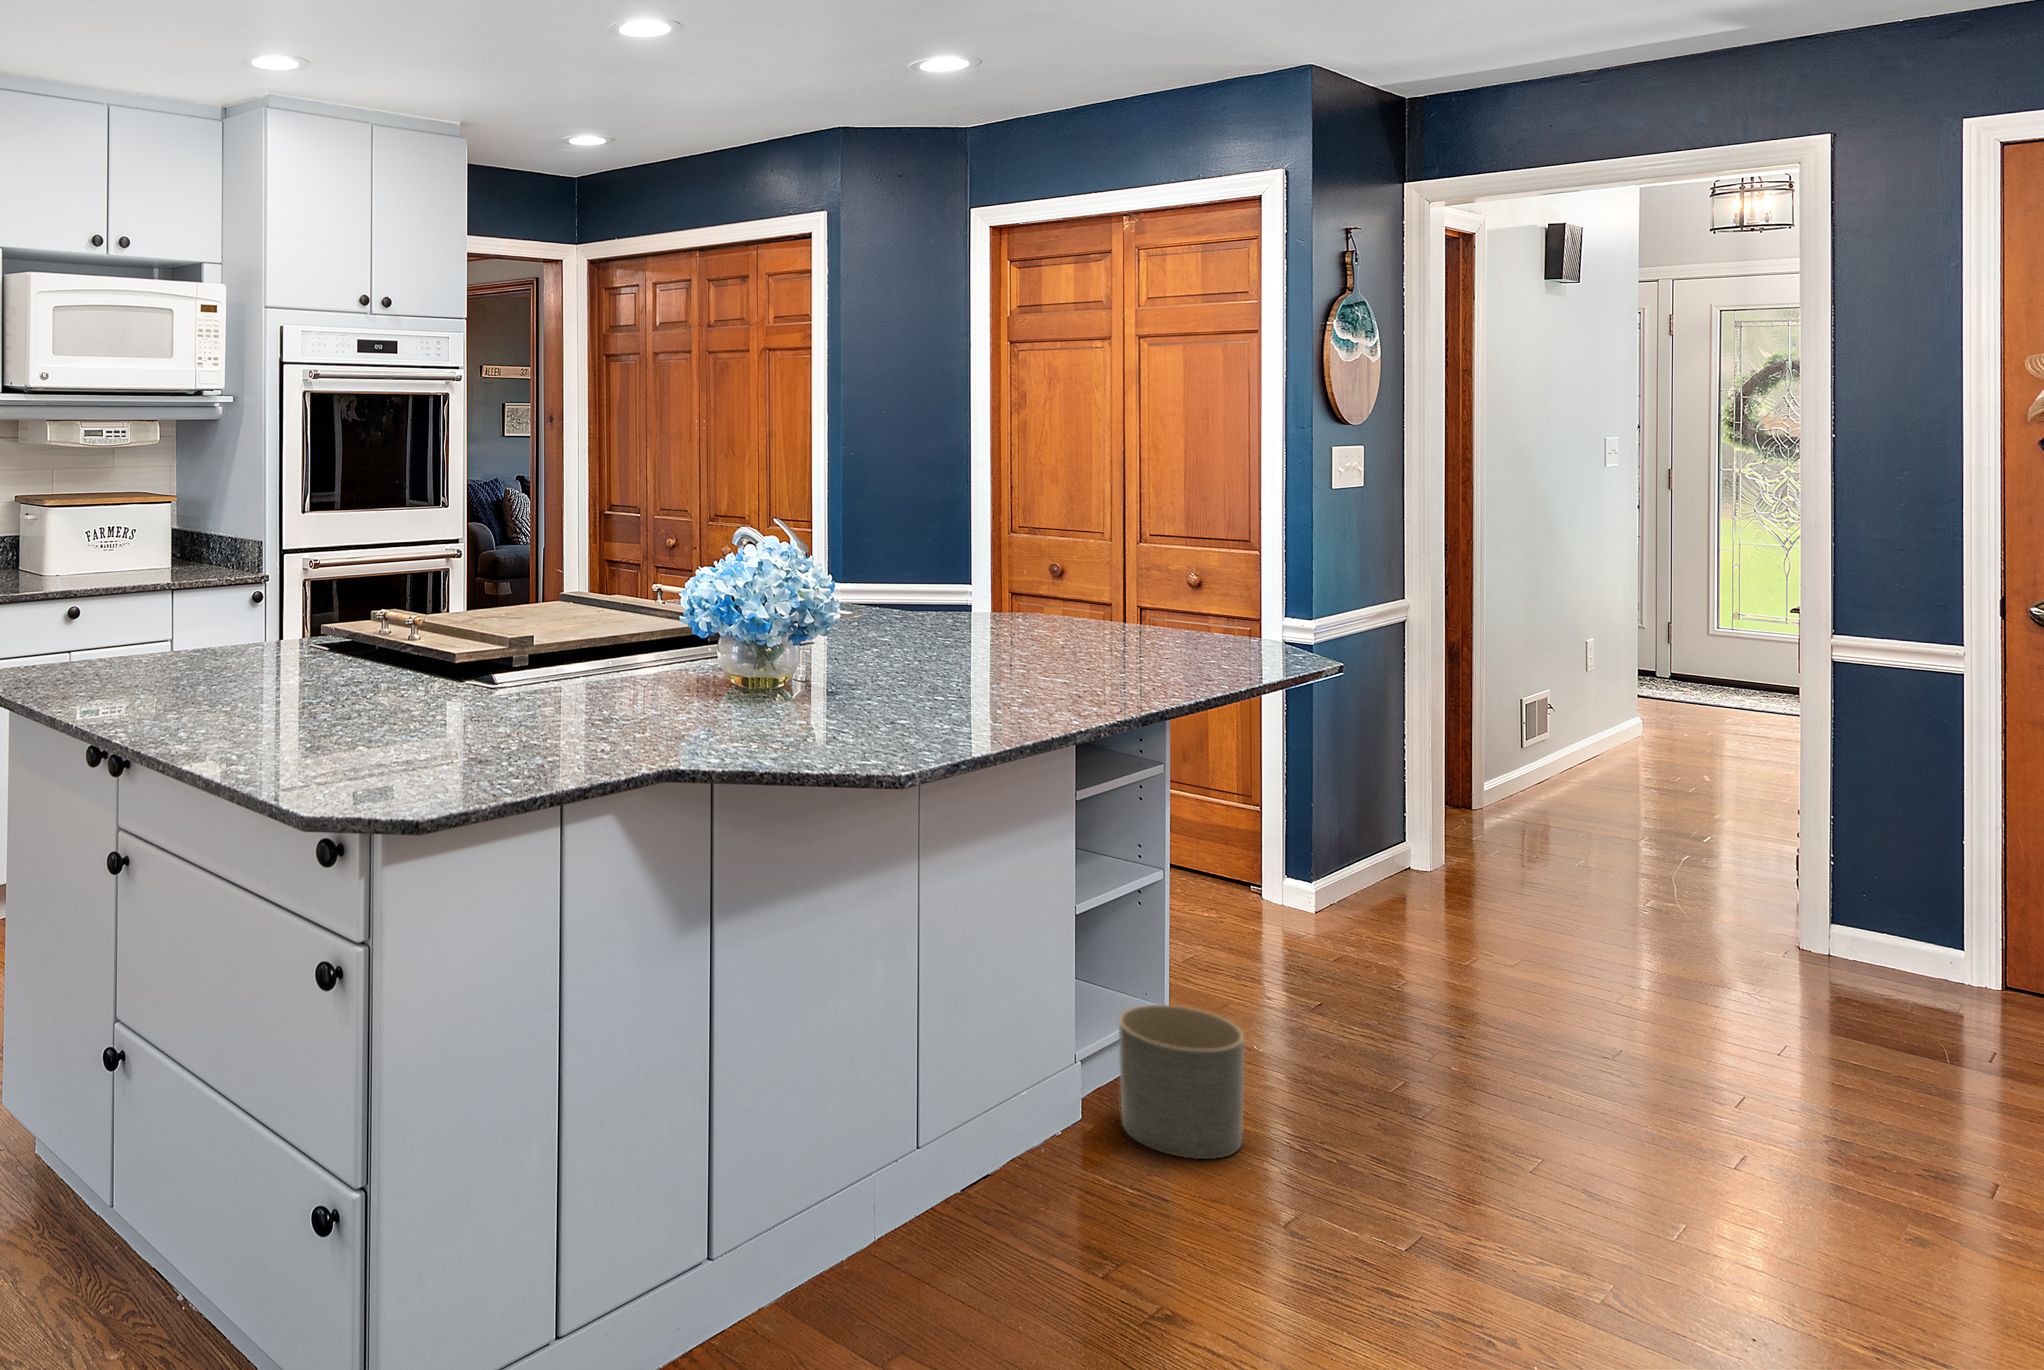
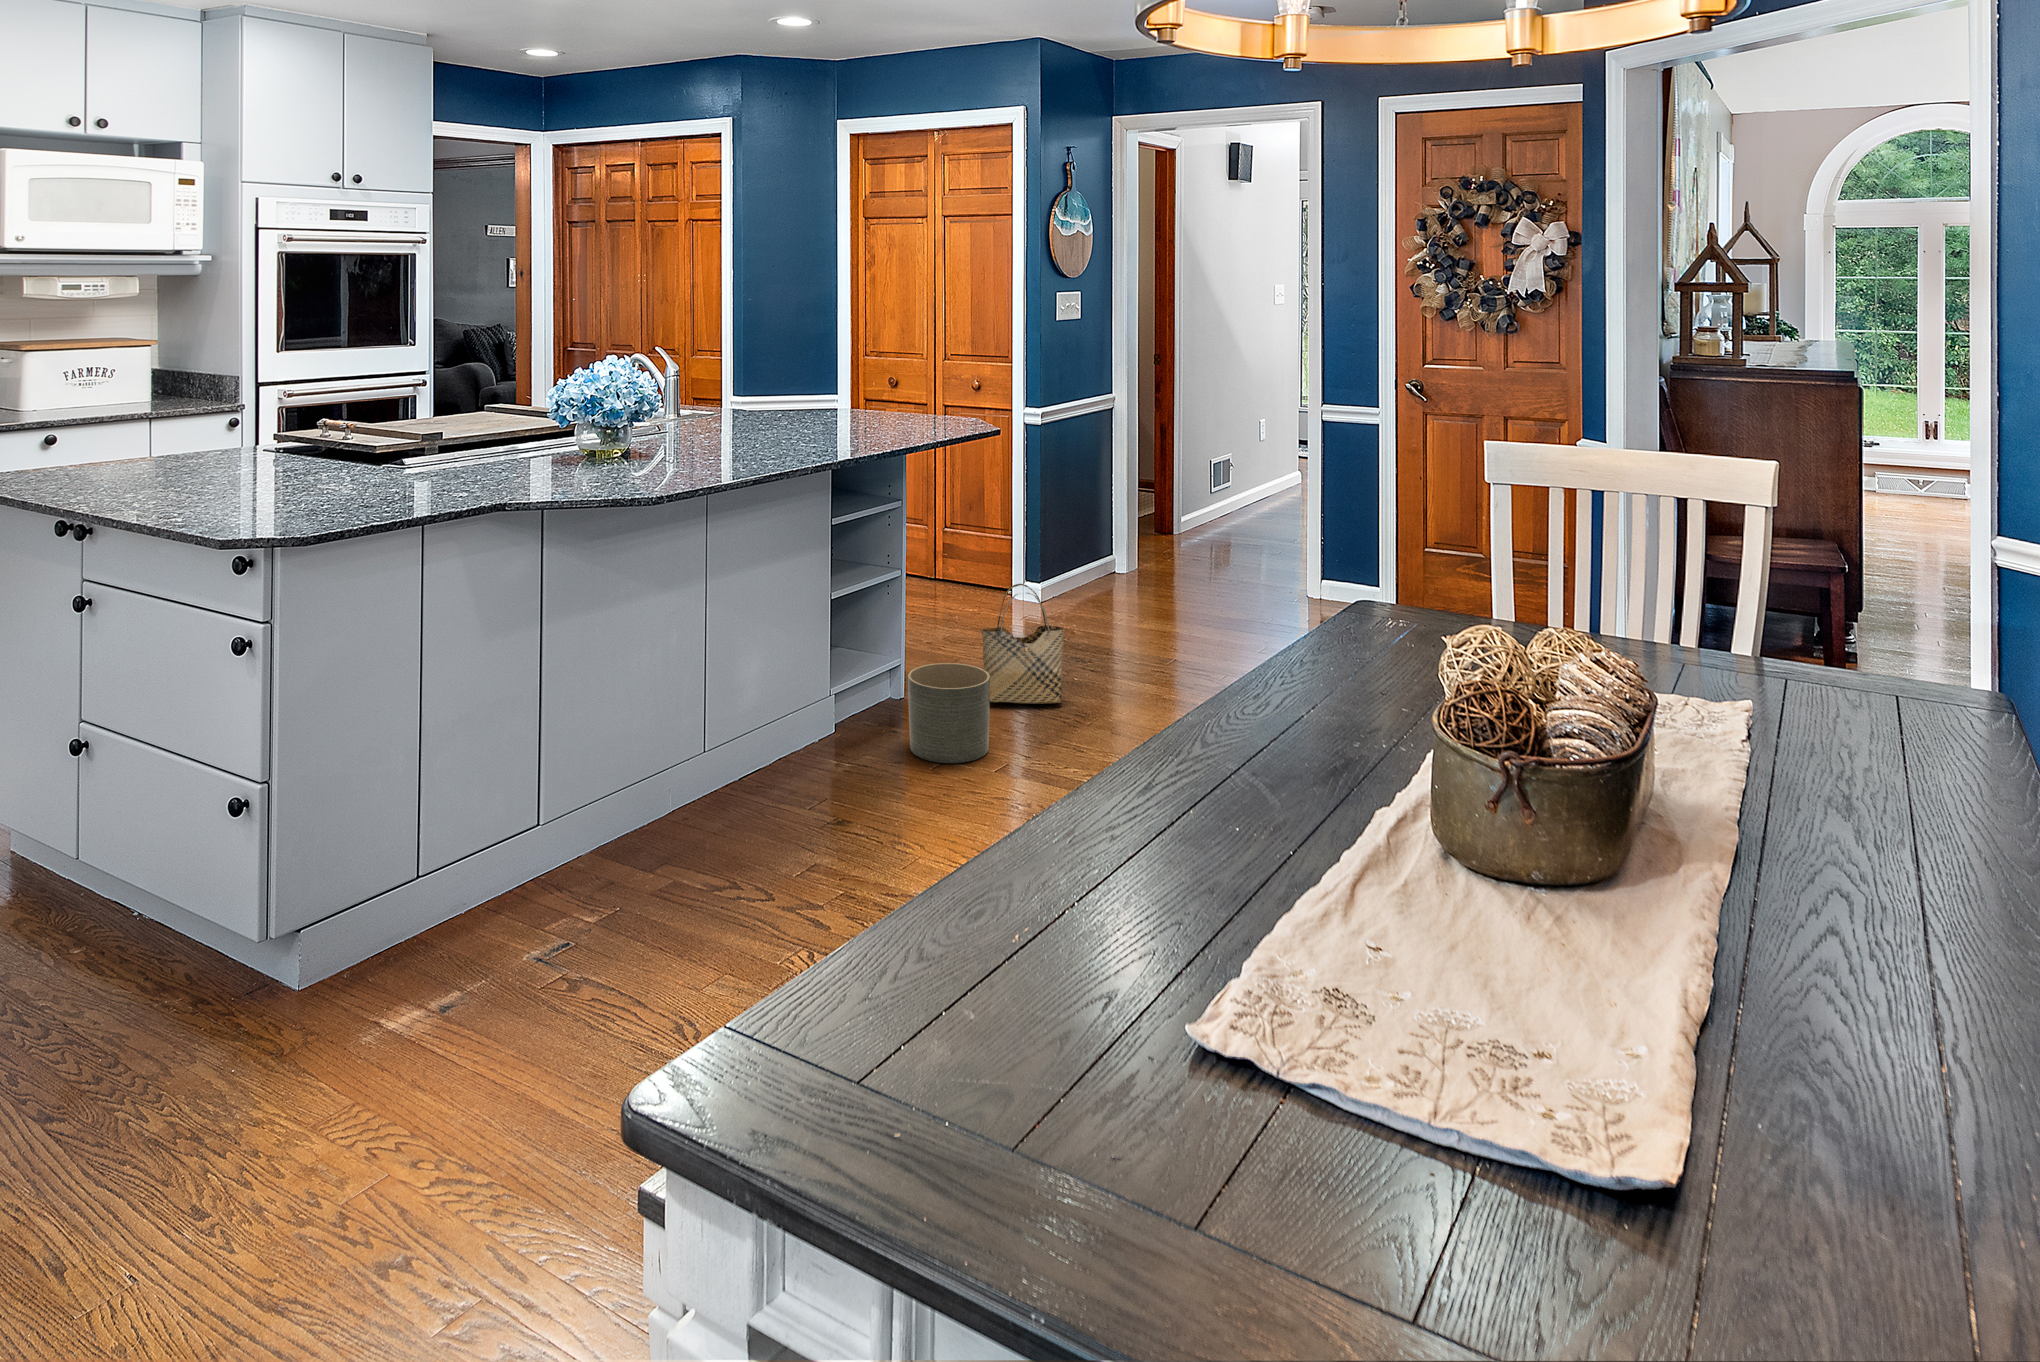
woven basket: none [1223,893,1356,1079] -> present [981,584,1065,704]

